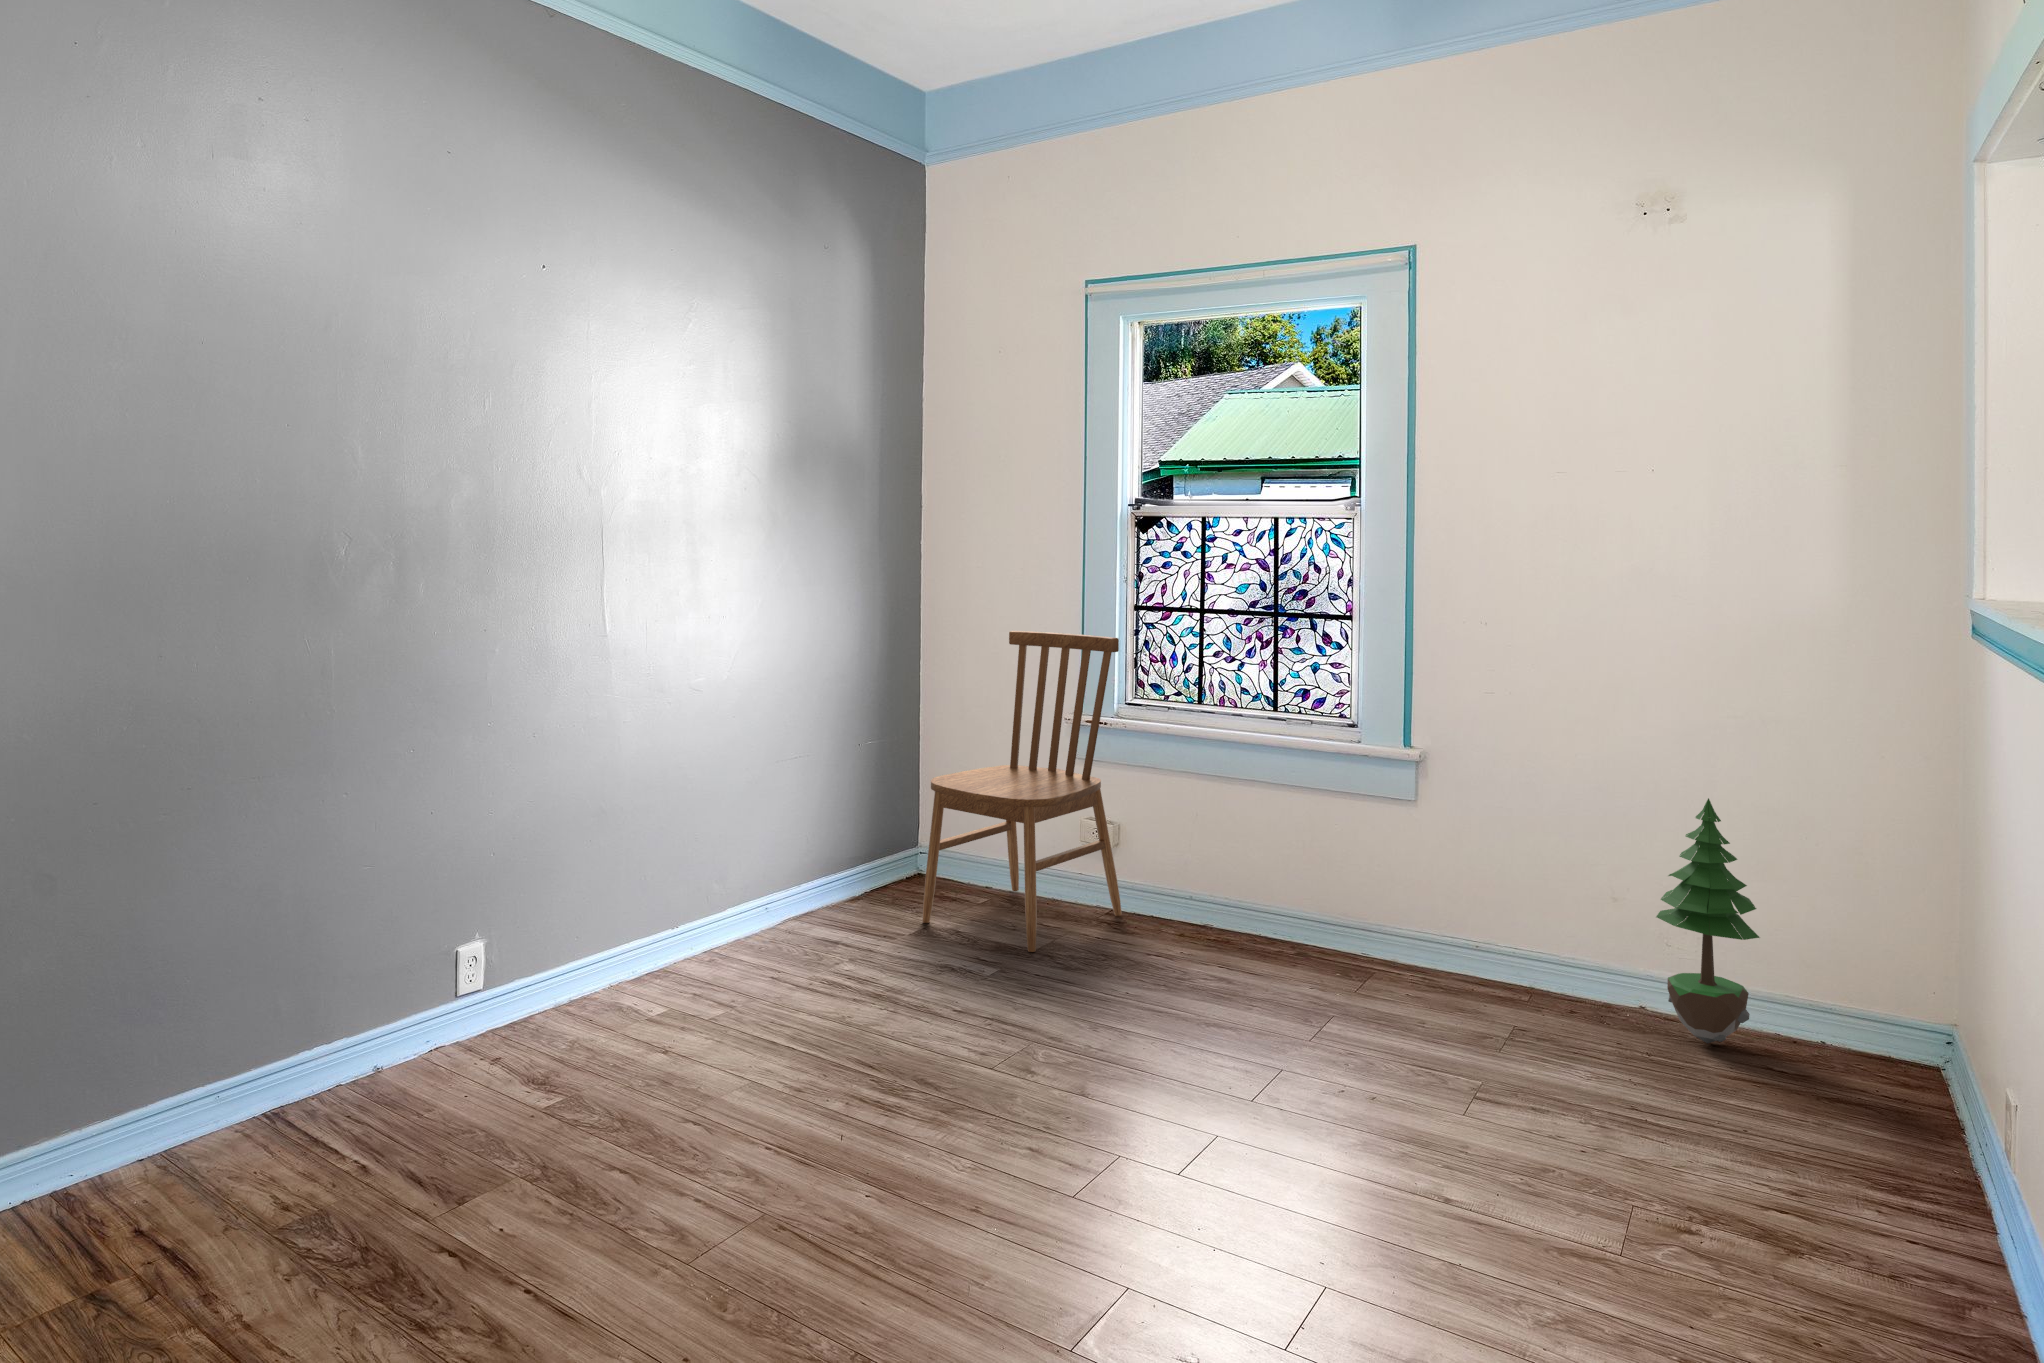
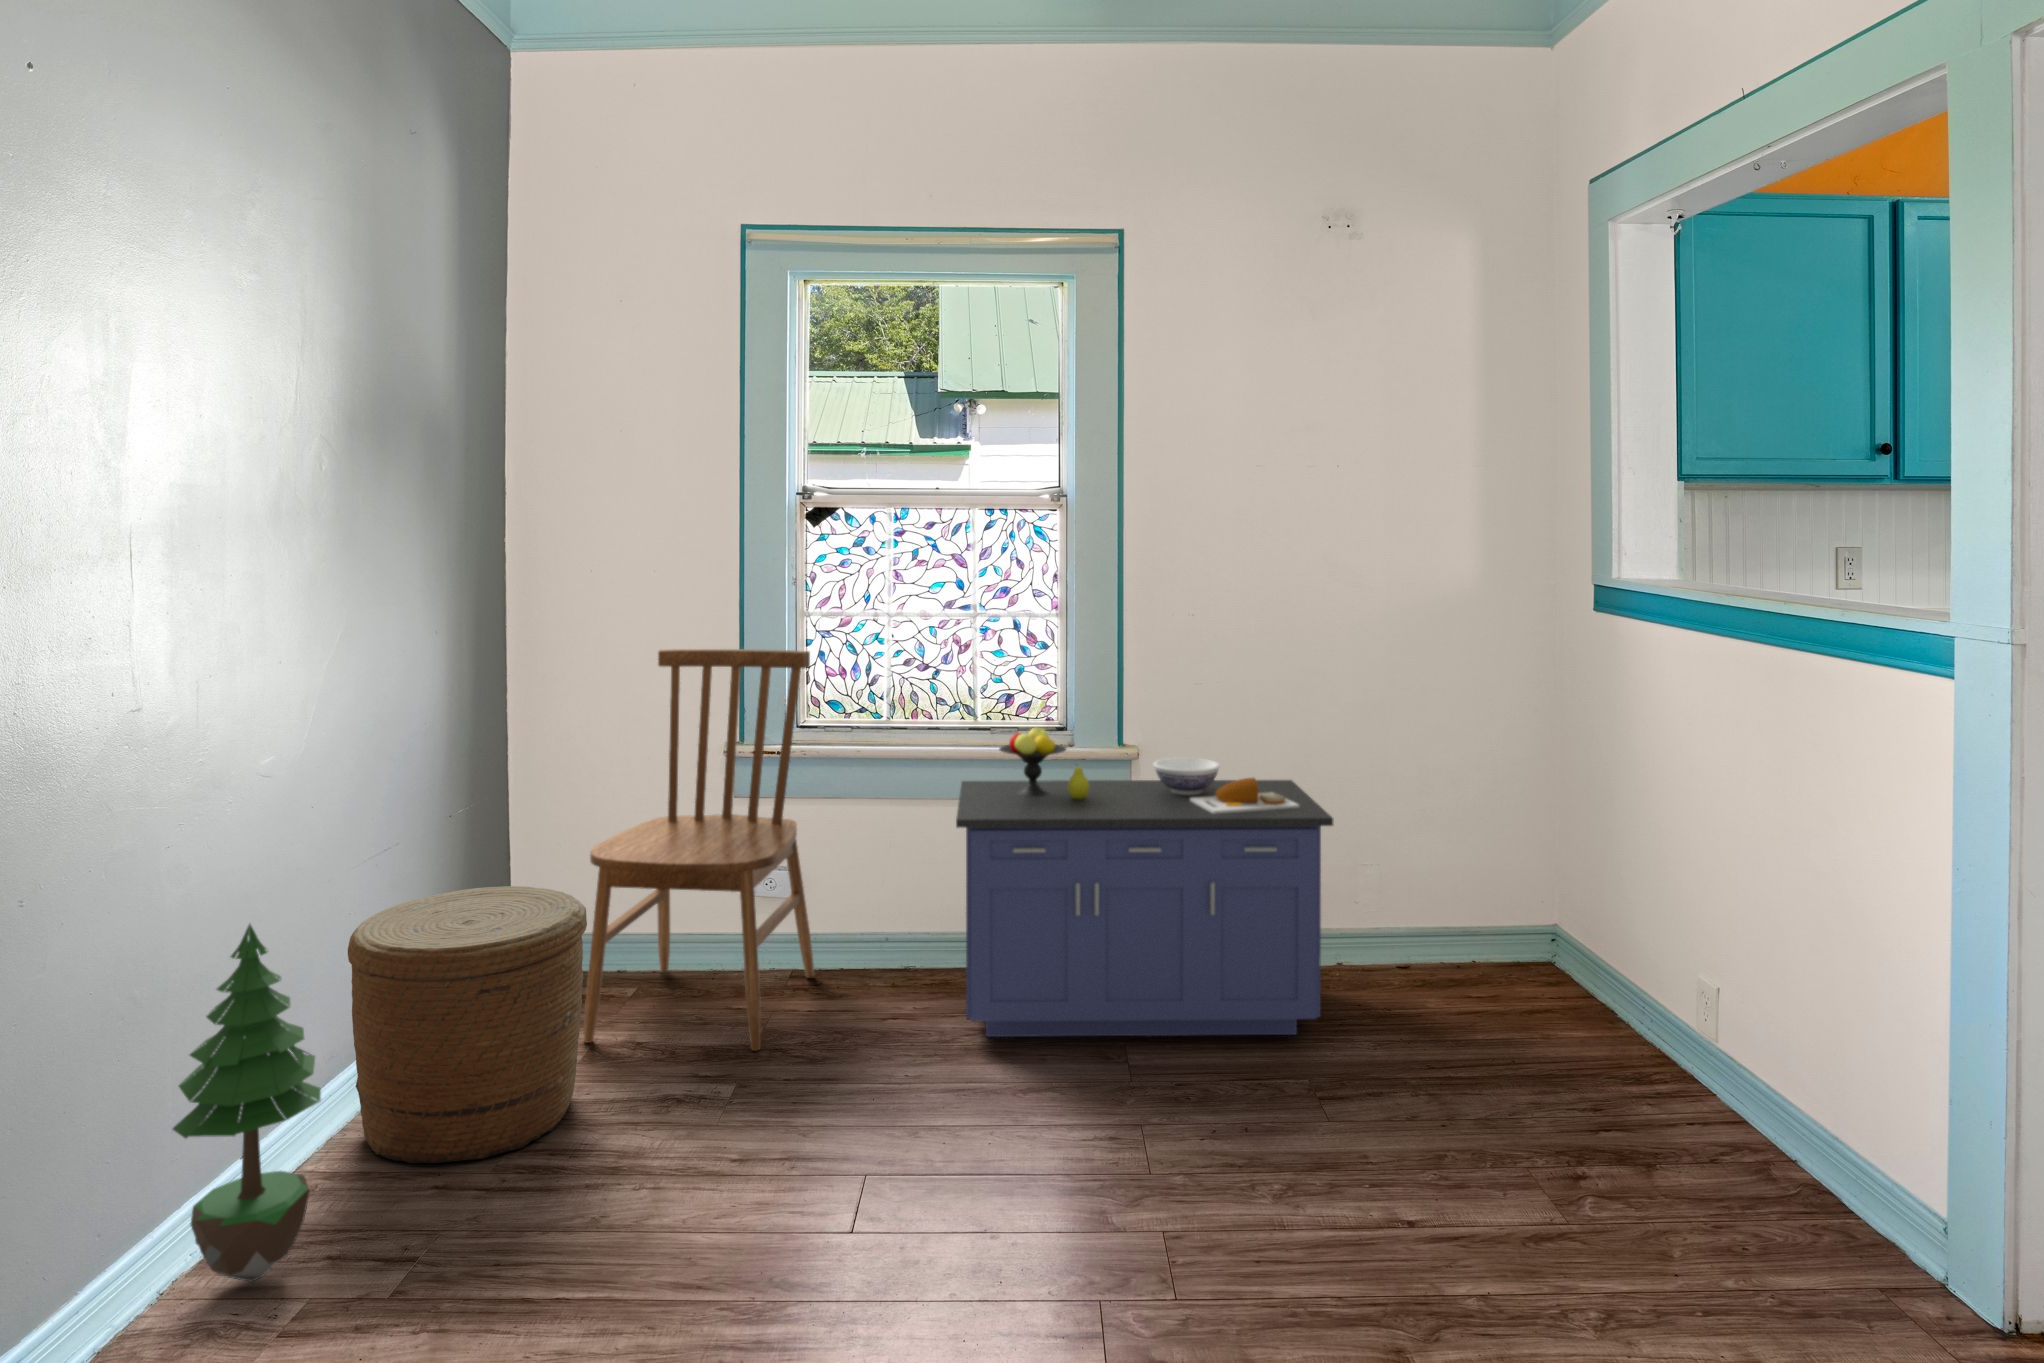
storage cabinet: none [1183,718,1573,1048] -> present [956,728,1333,1037]
woven basket: none [743,790,898,970] -> present [348,886,587,1163]
potted tree: present [1656,798,1760,1043] -> present [173,925,321,1282]

